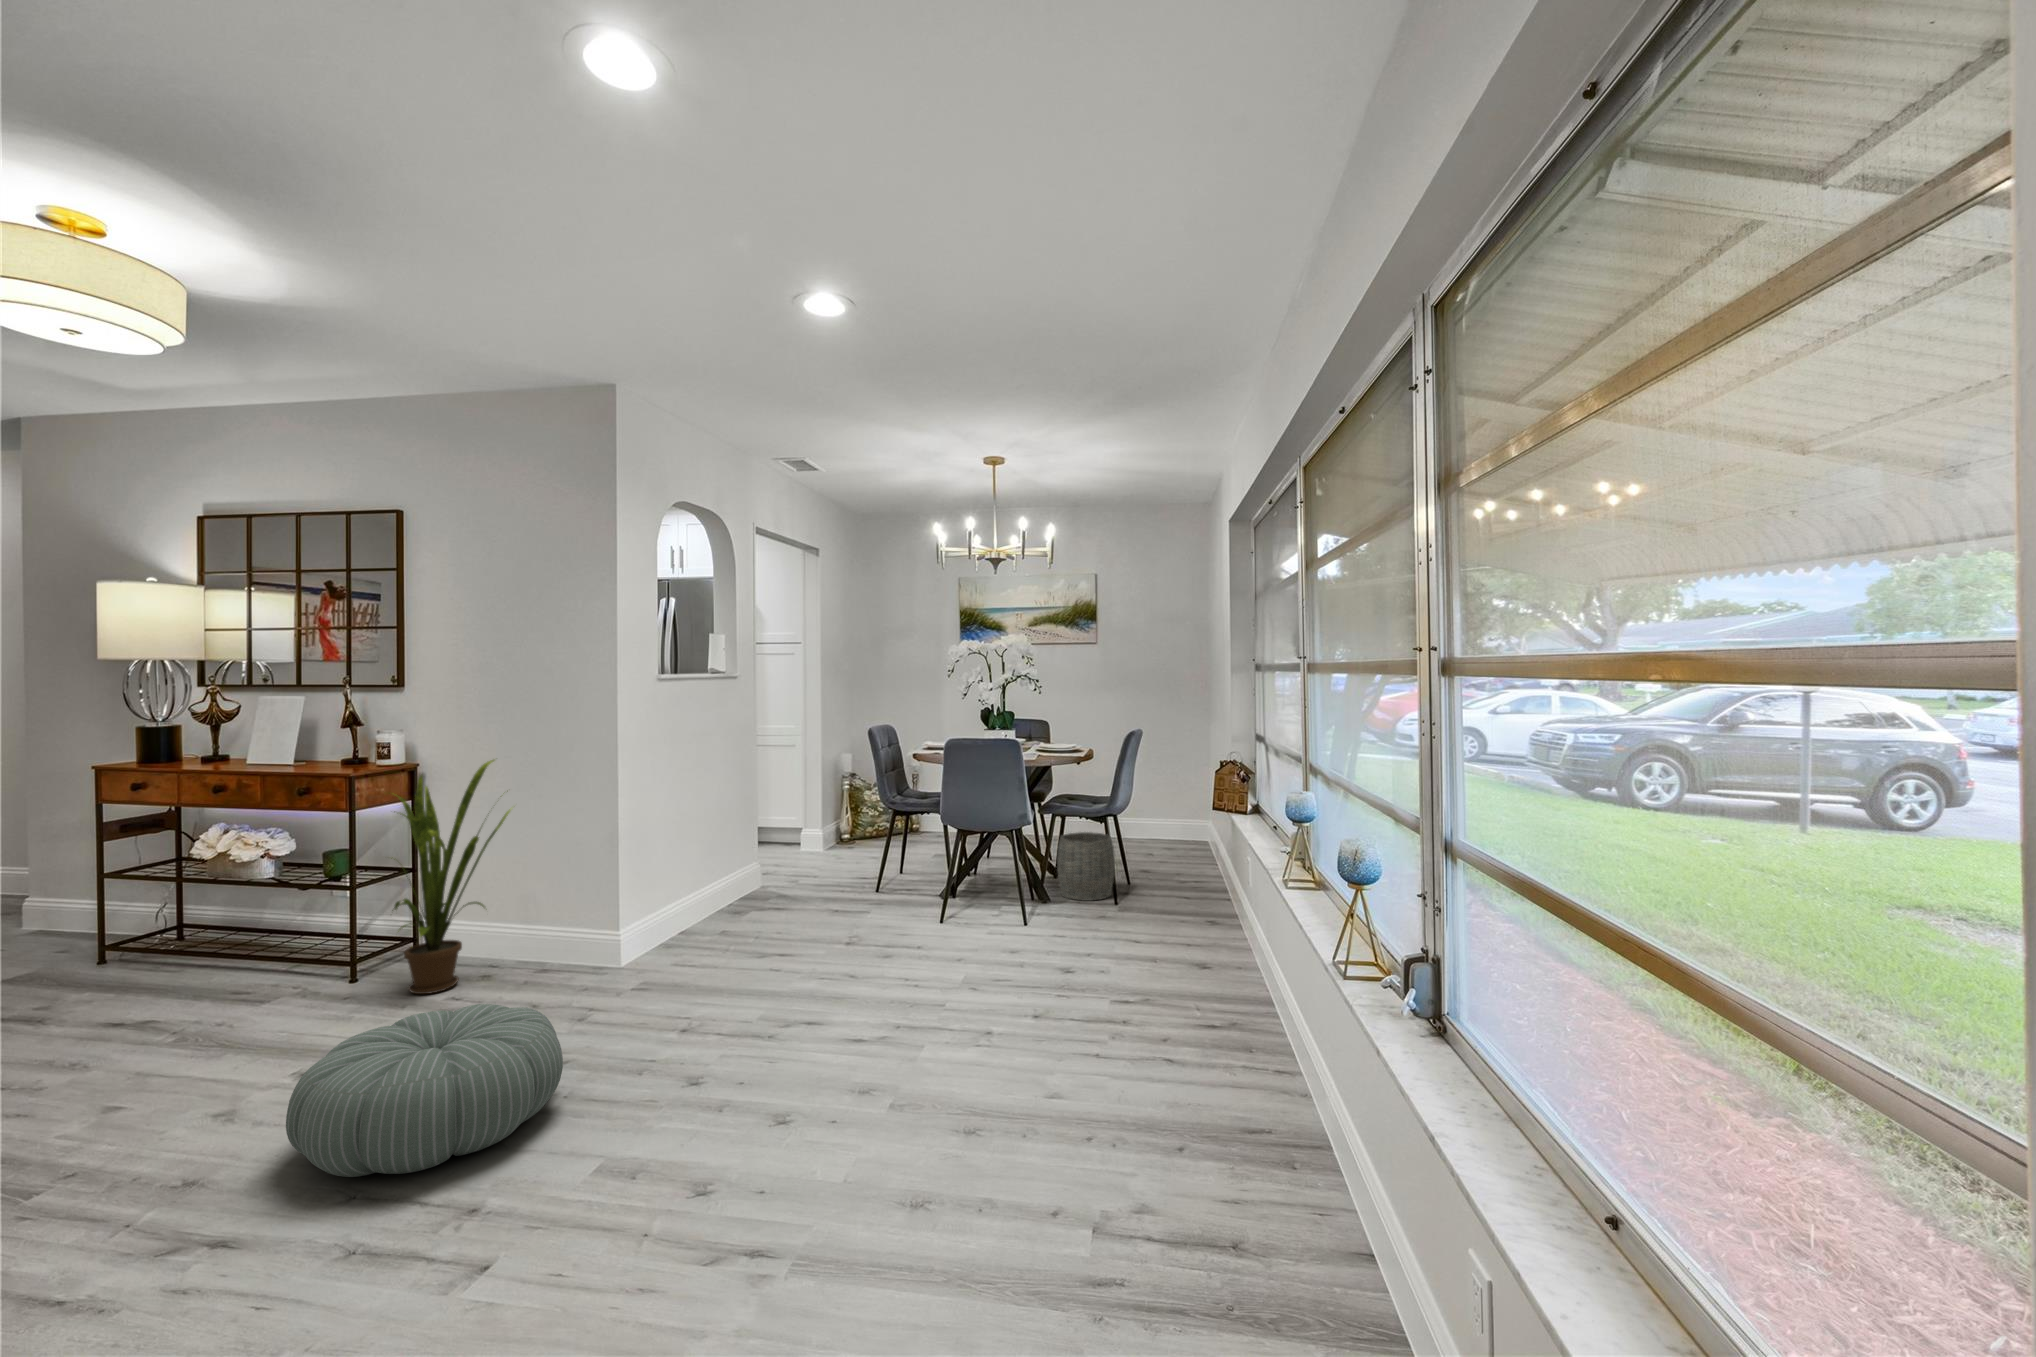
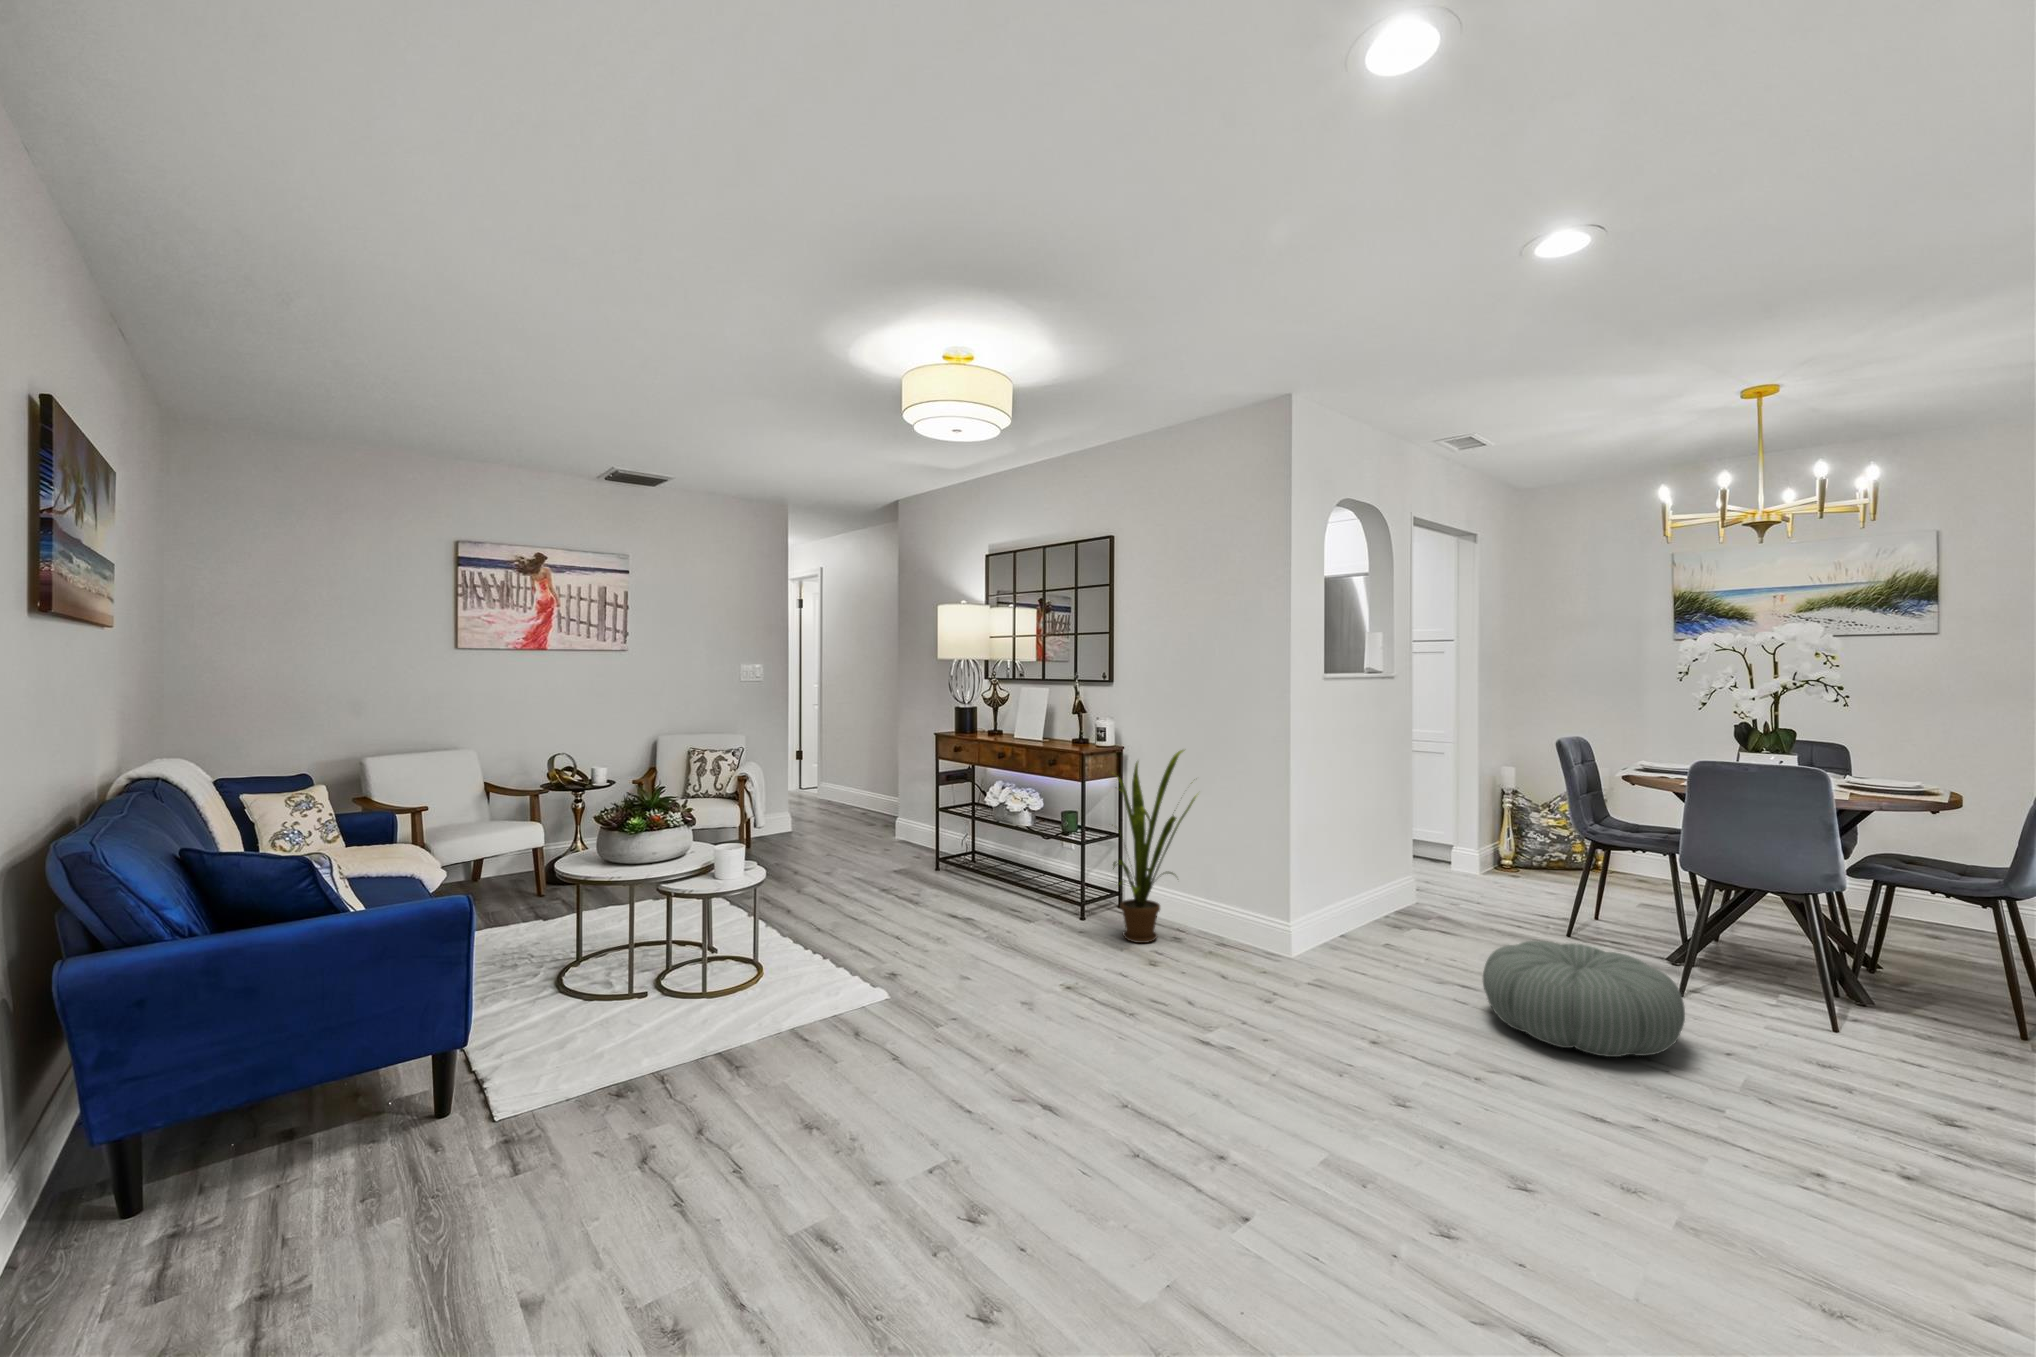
woven basket: present [1057,832,1115,901] -> none [1855,909,1972,1014]
pouf: present [286,1004,563,1177] -> present [1483,941,1685,1057]

